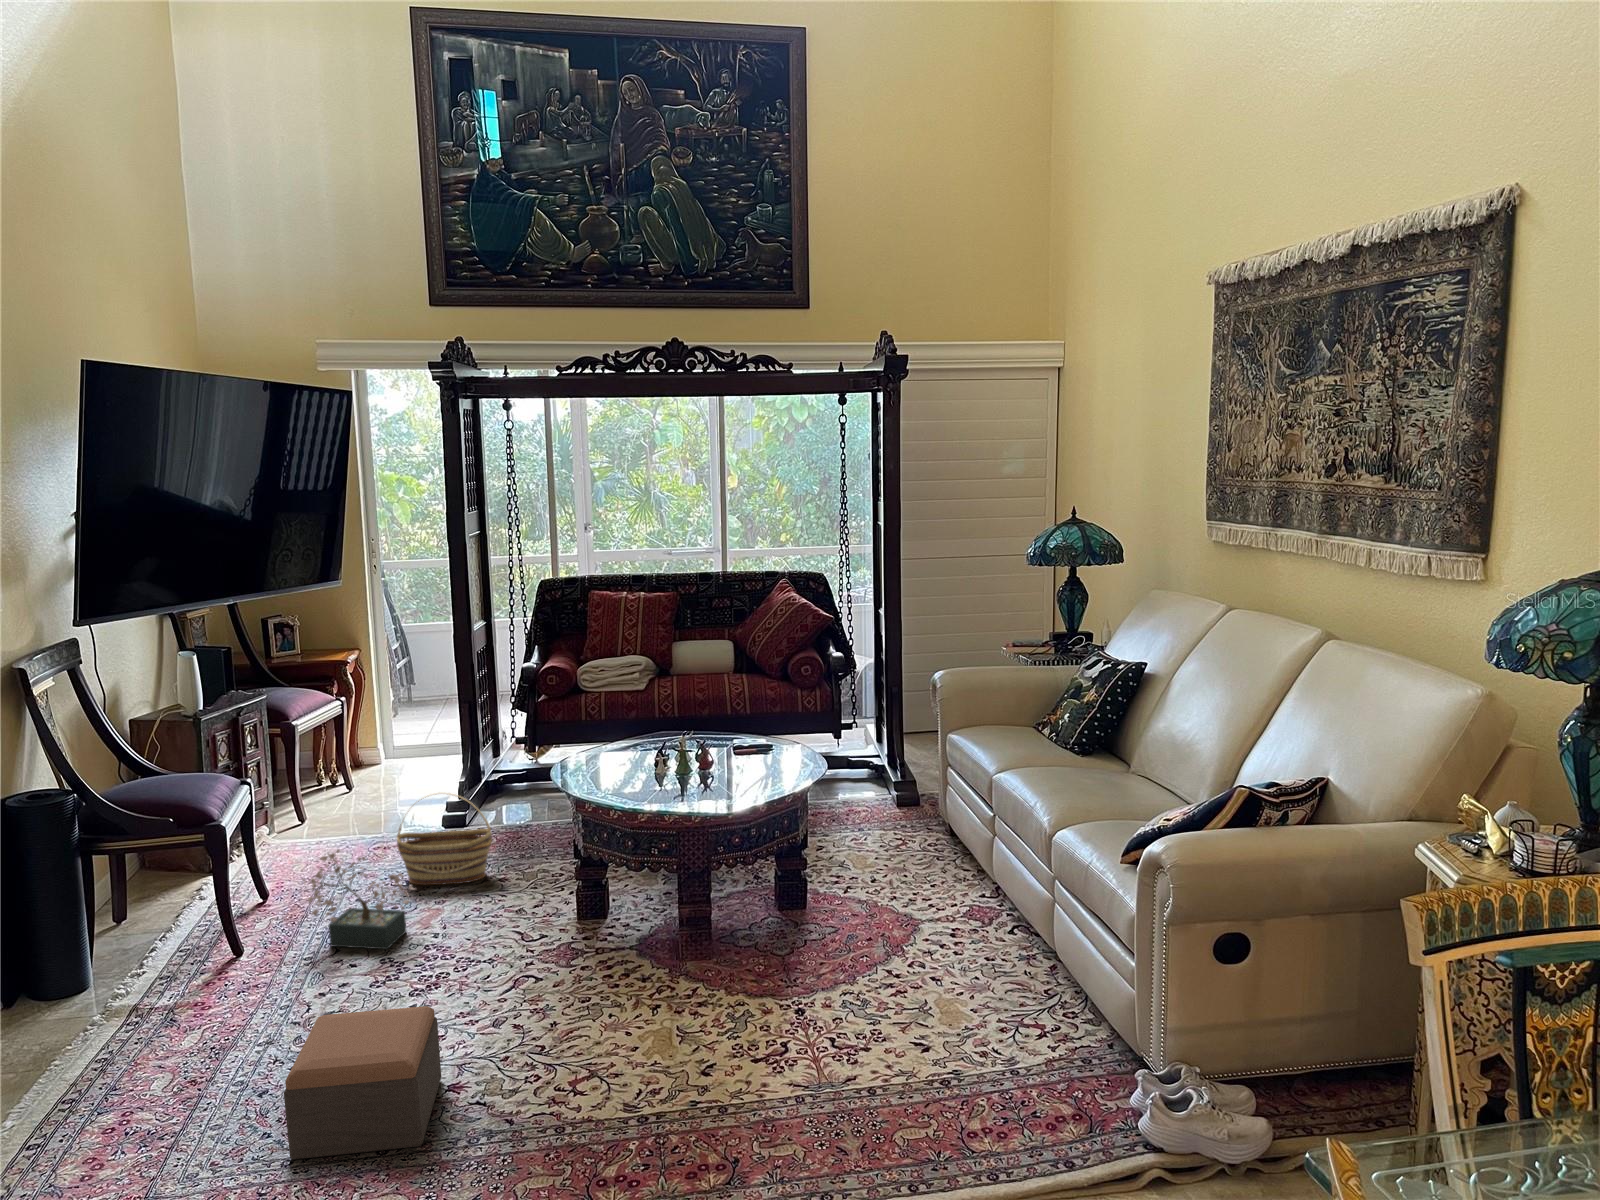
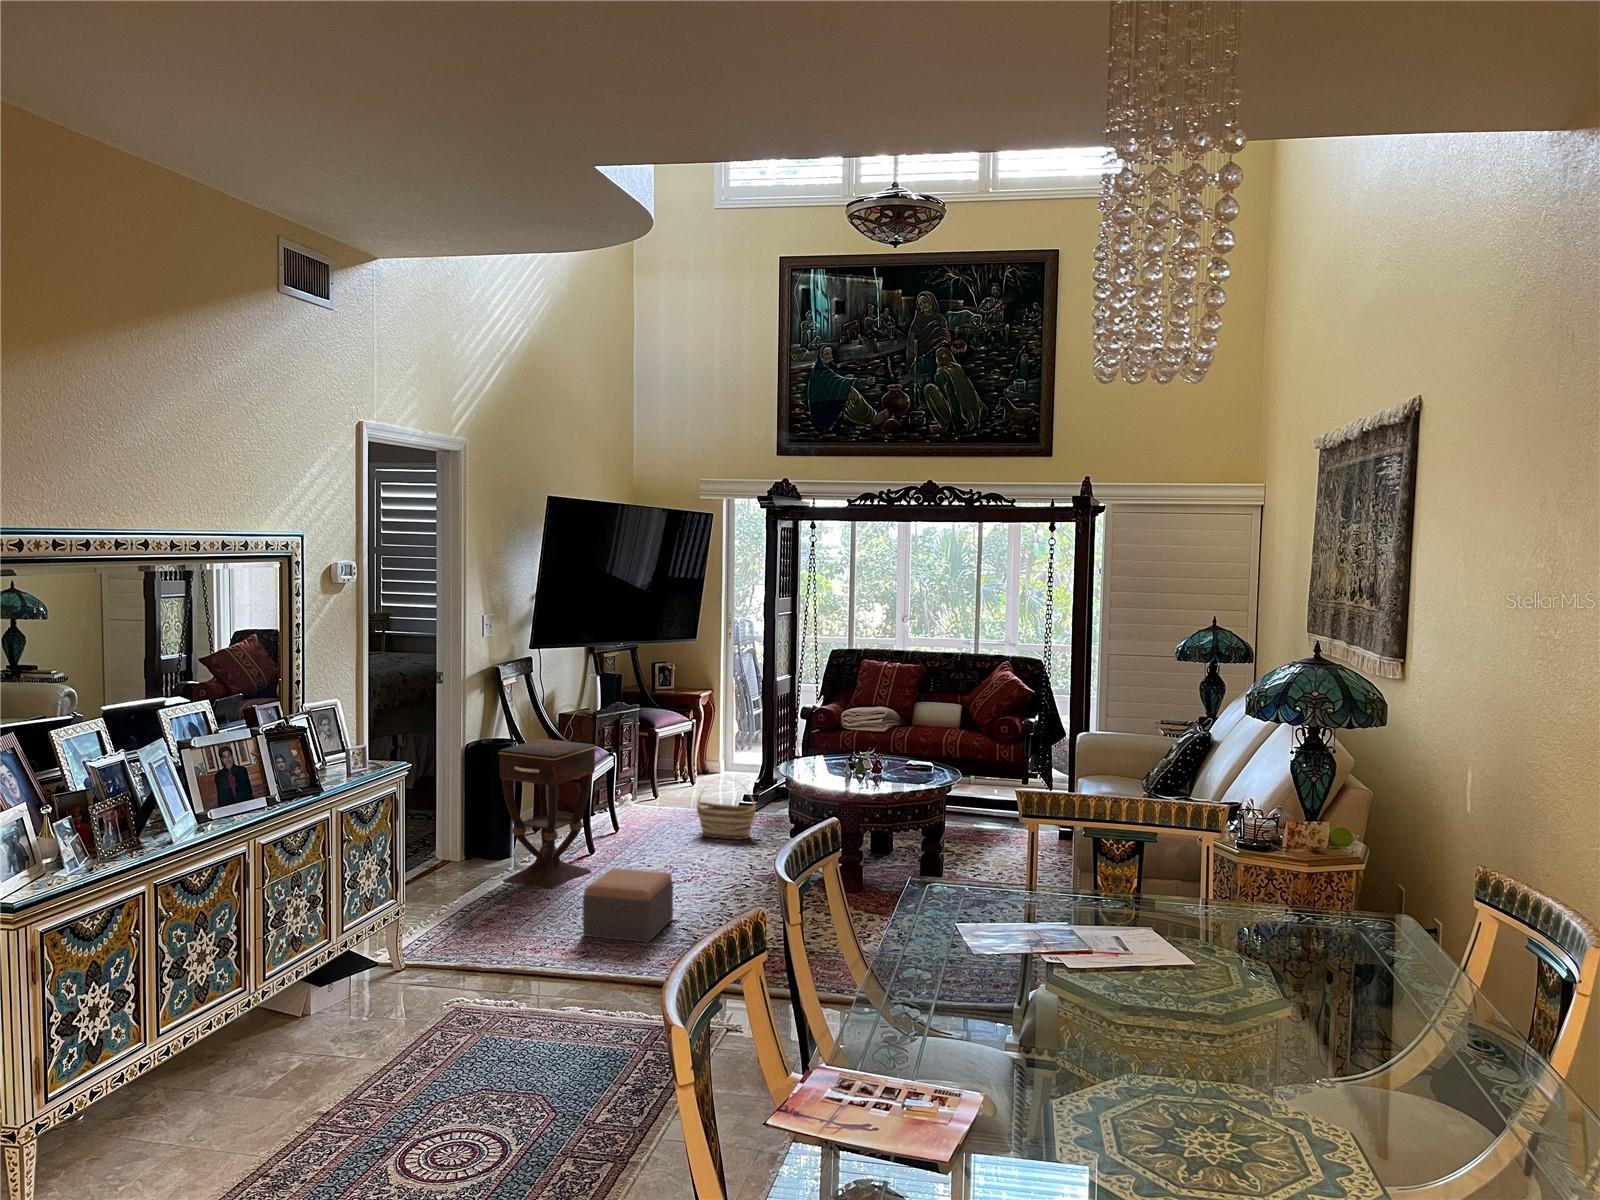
side table: none [52,790,252,1055] -> present [498,739,596,889]
decorative plant: present [303,849,415,949] -> none [630,798,696,863]

